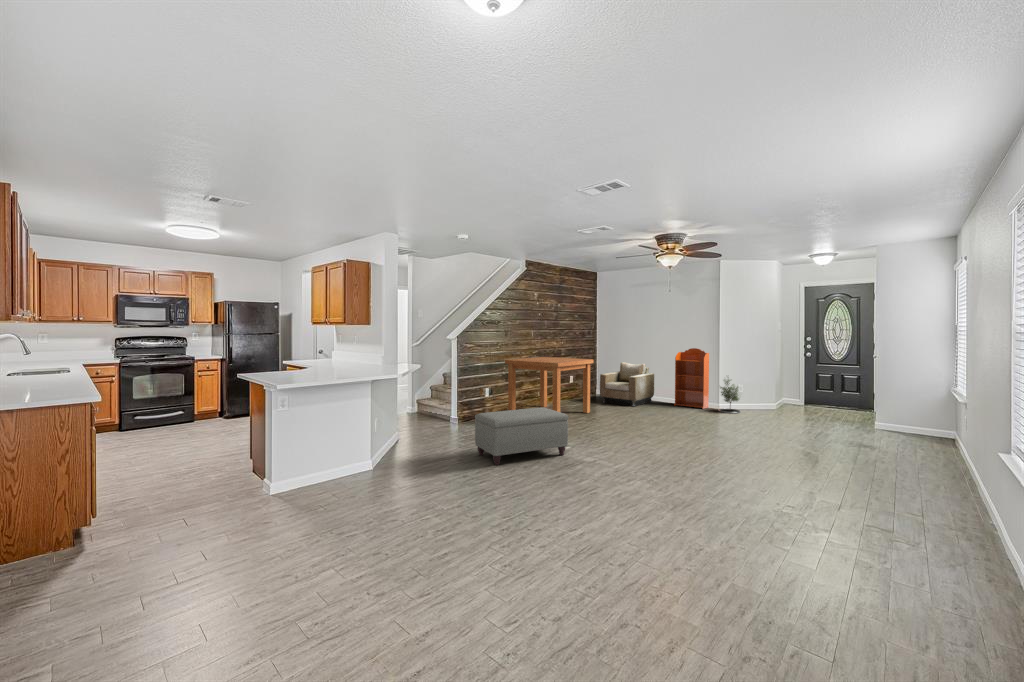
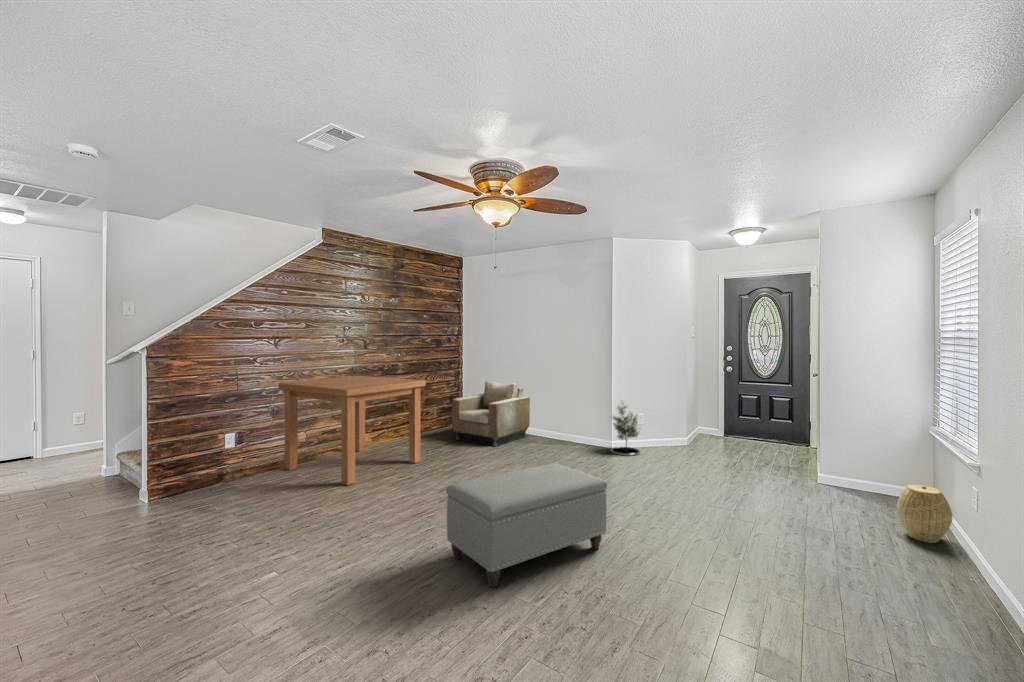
bookcase: present [674,348,709,409] -> none [553,361,600,449]
ottoman: present [475,407,569,465] -> present [446,463,607,587]
woven basket: none [920,421,955,455] -> present [897,485,952,543]

